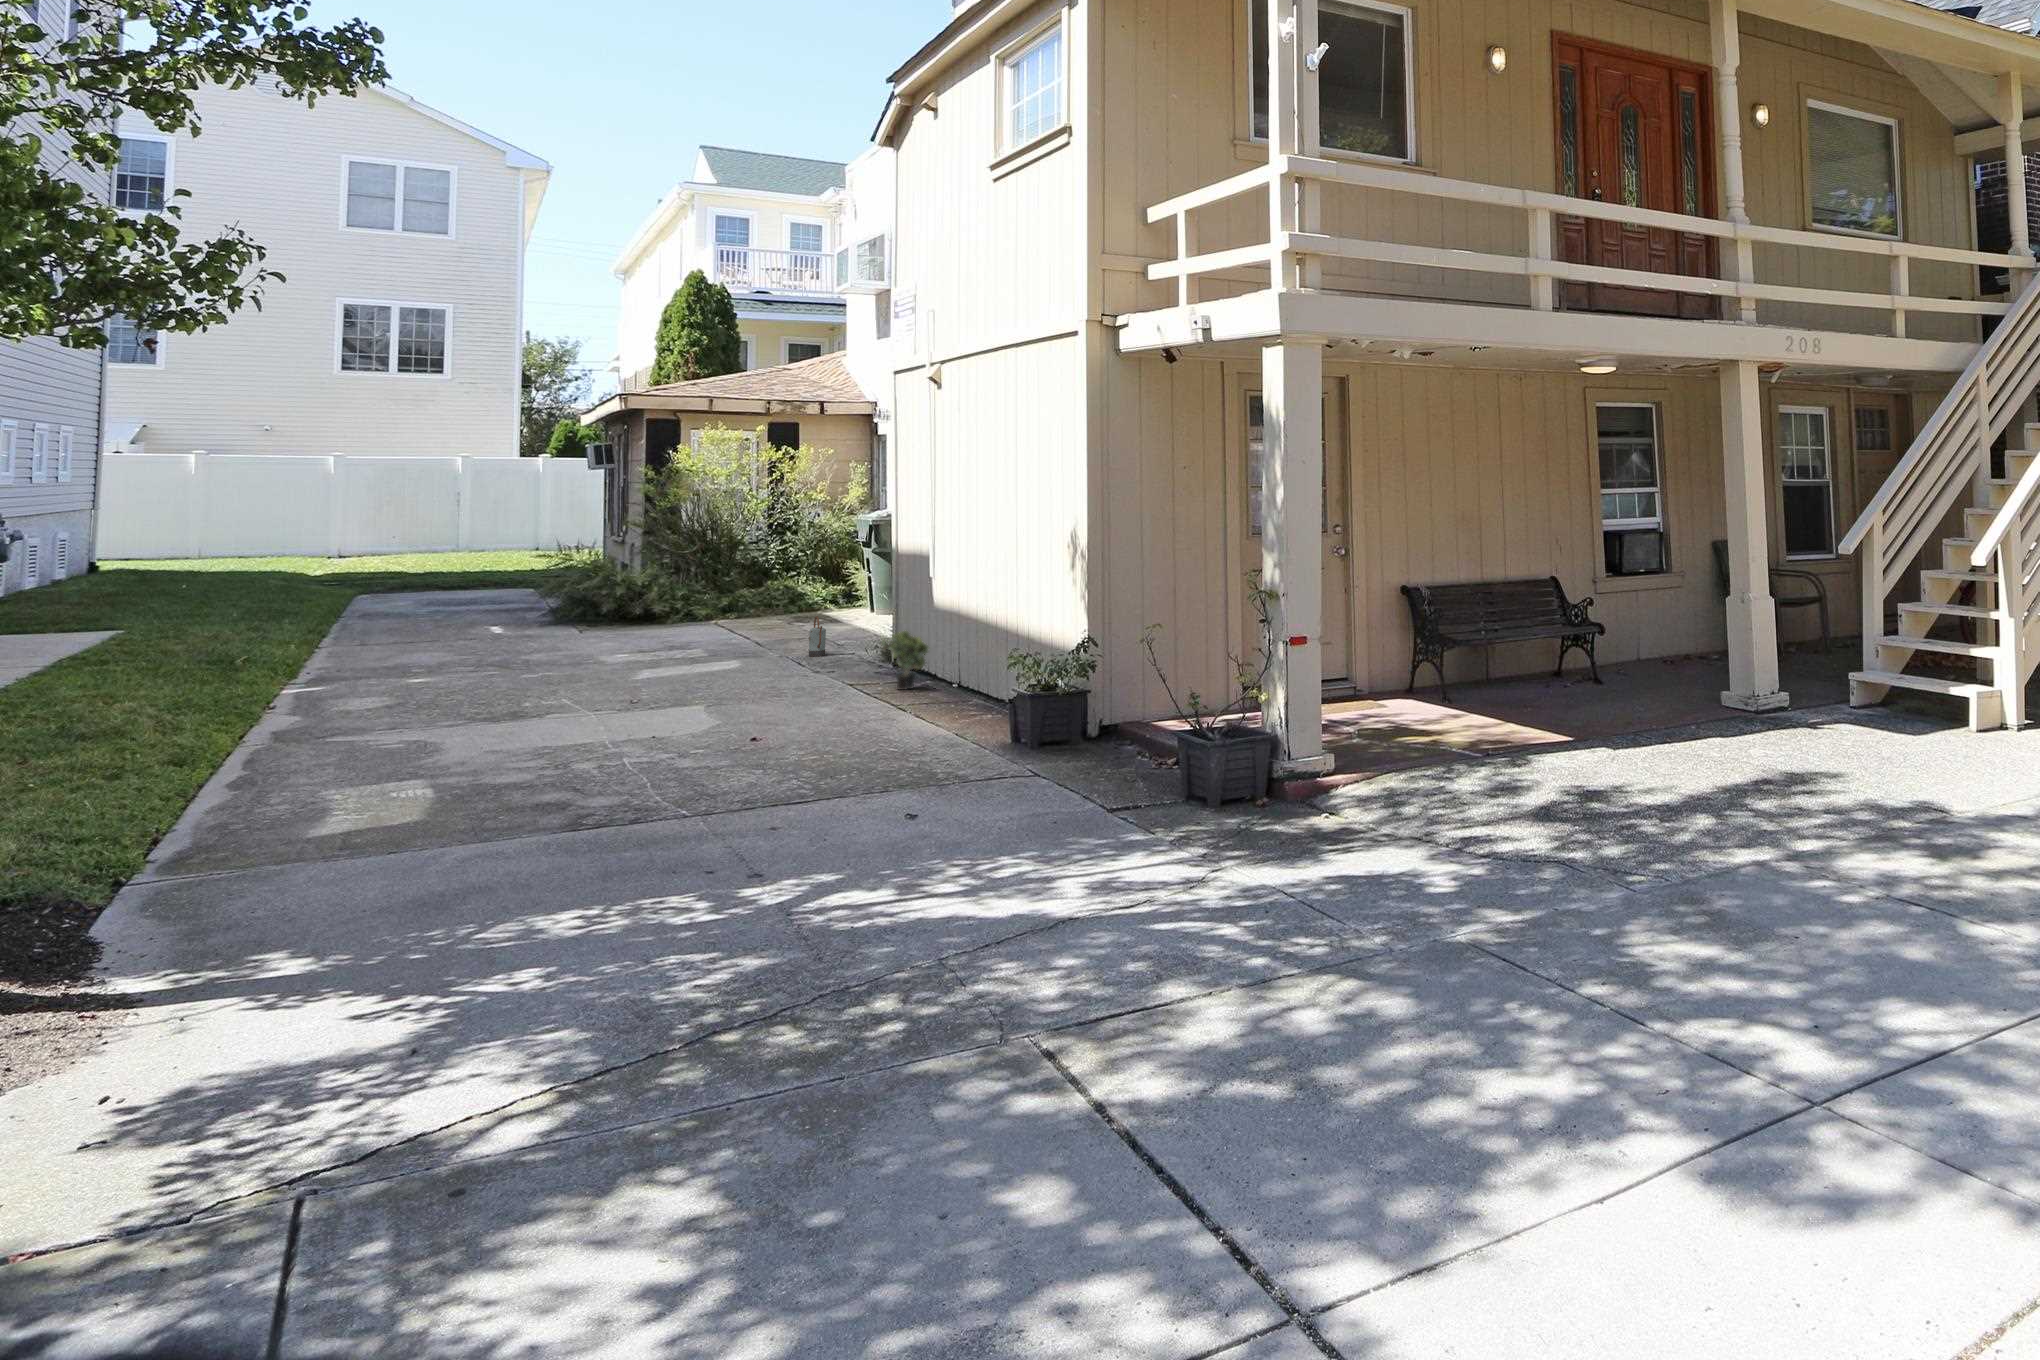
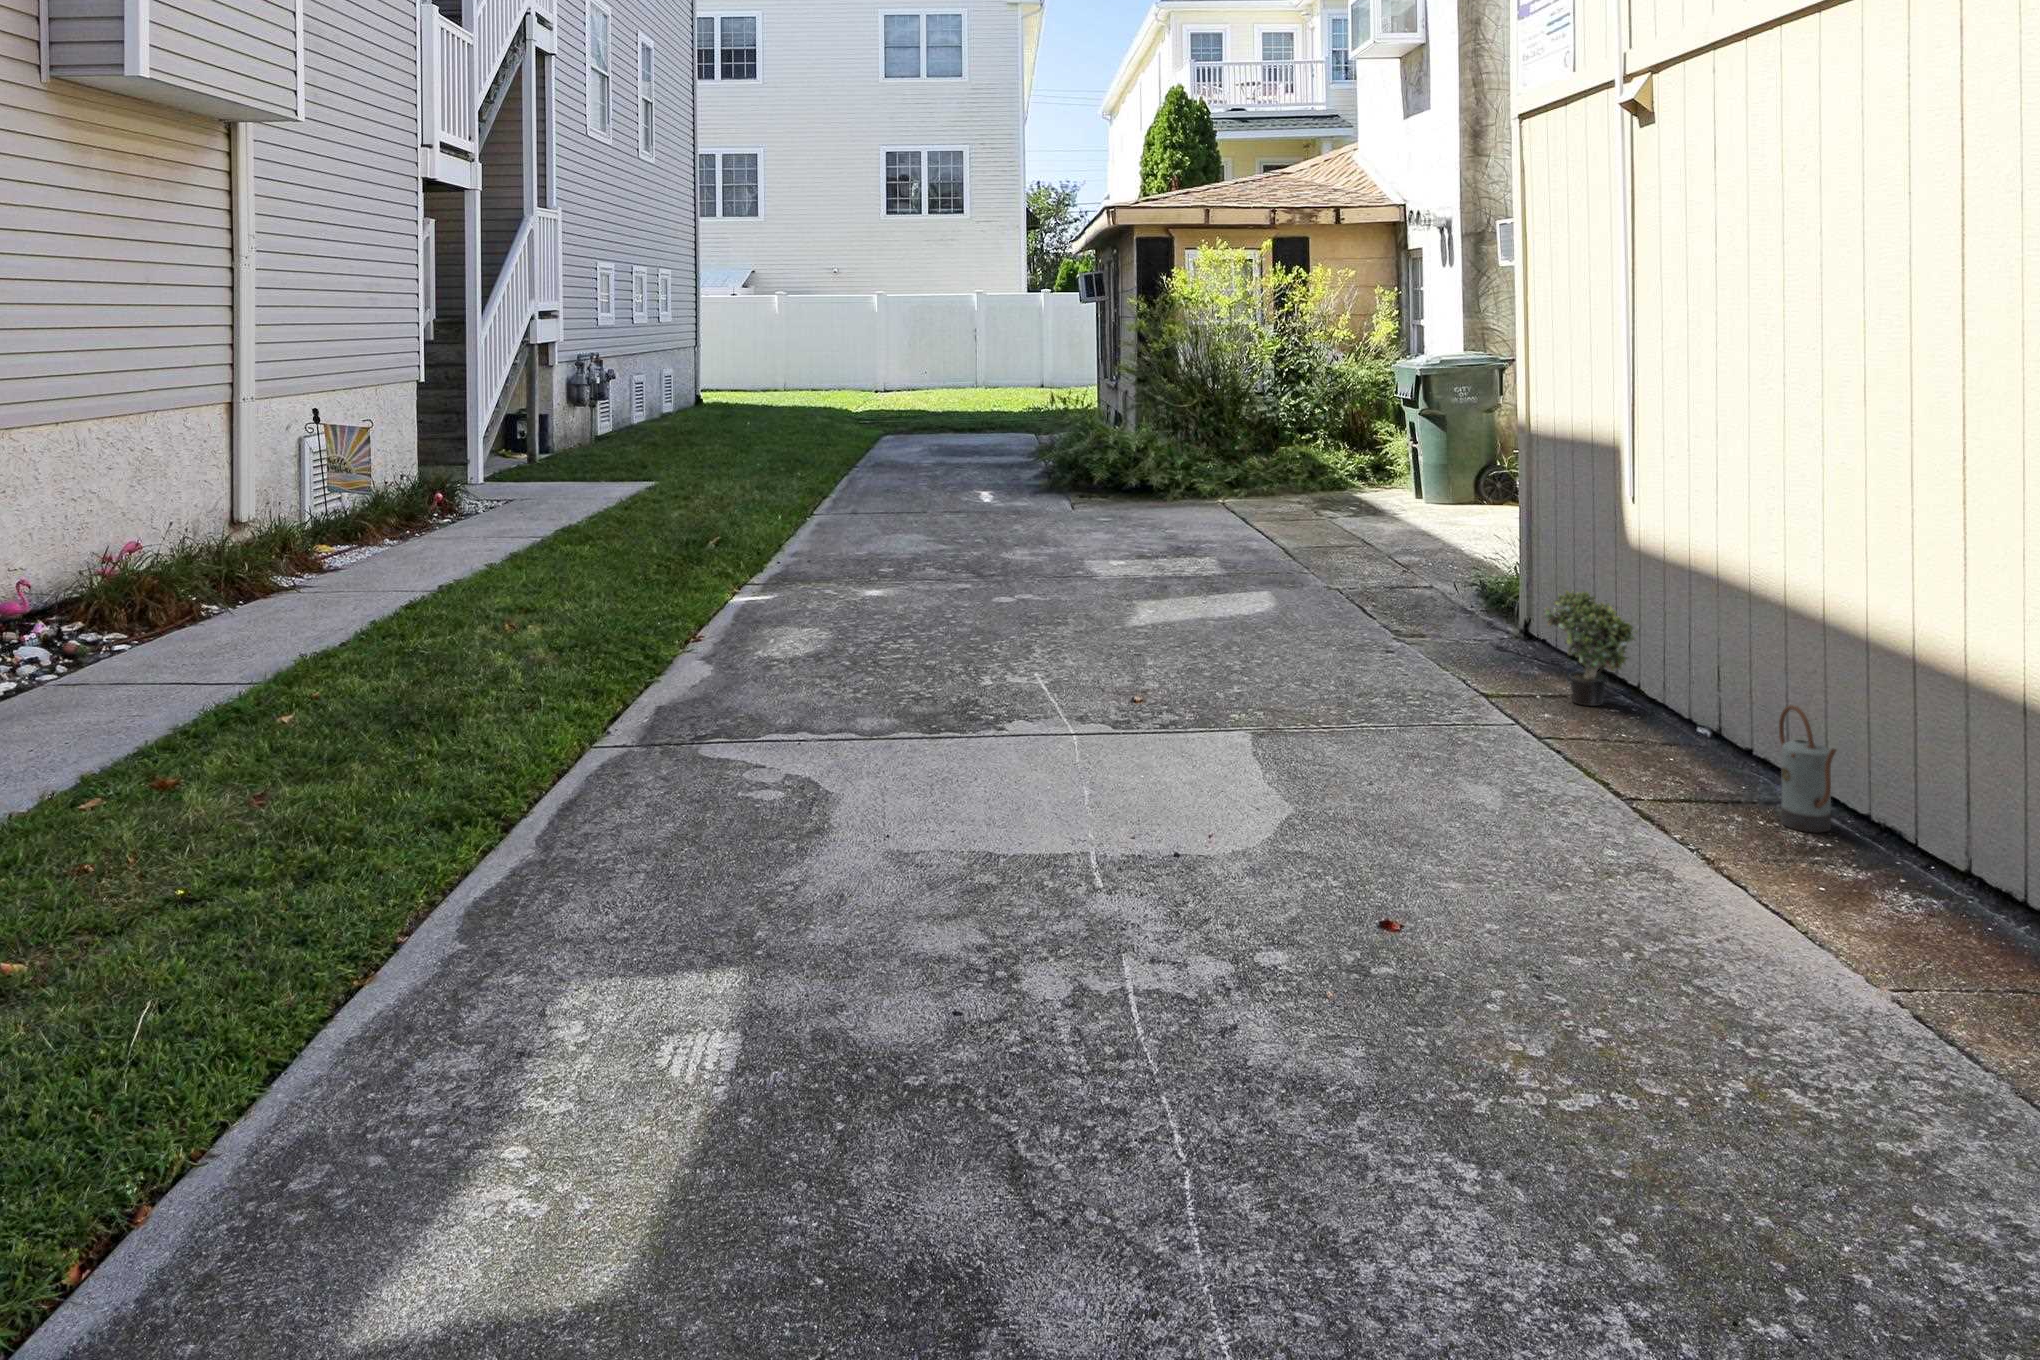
watering can: present [809,616,826,657] -> present [1779,705,1836,833]

